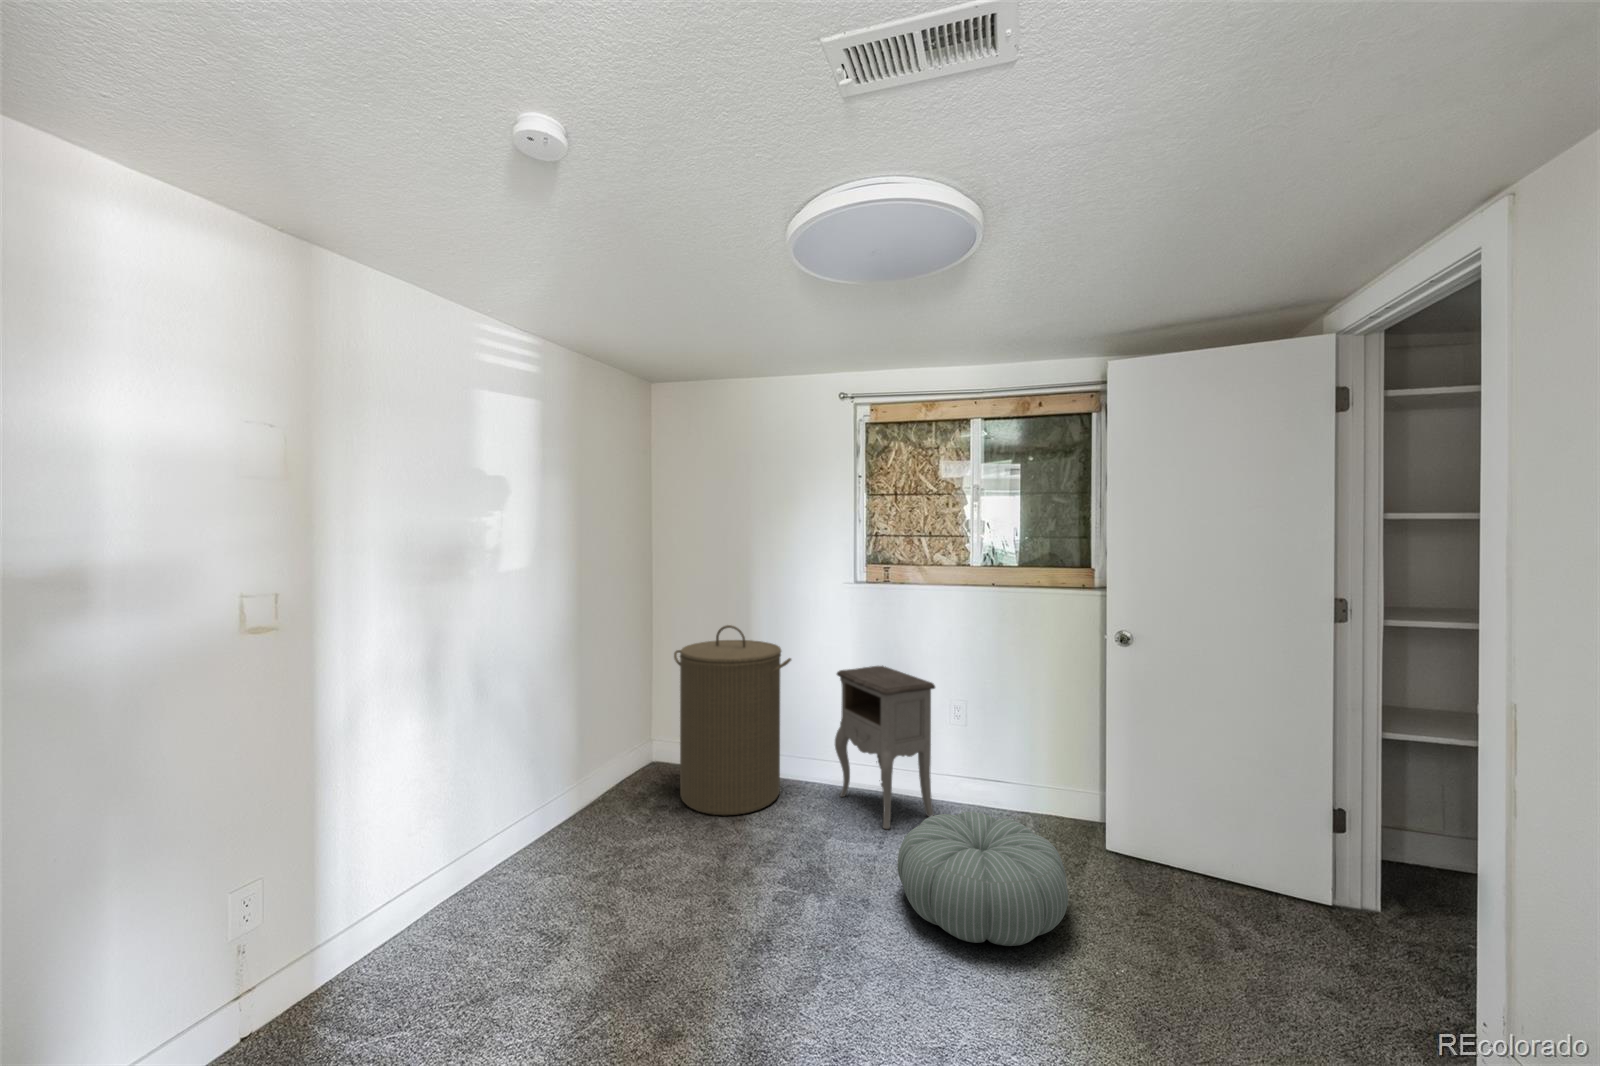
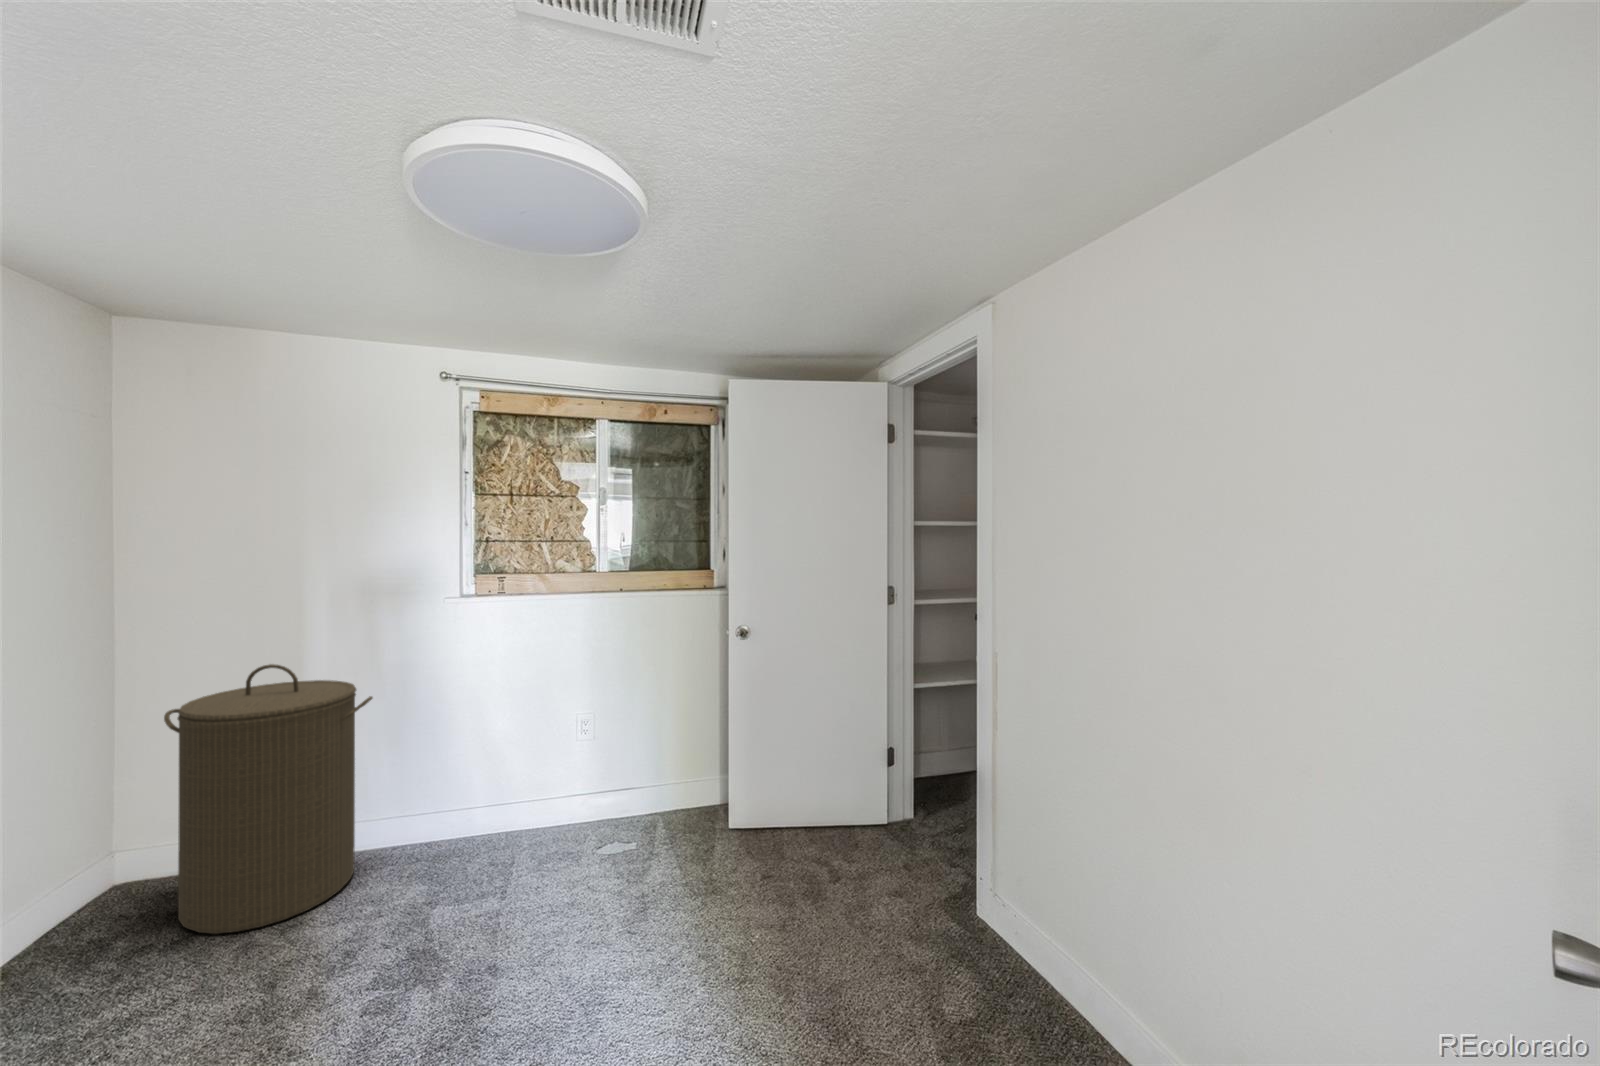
nightstand: present [835,666,935,829] -> none [434,689,563,875]
pouf: present [898,812,1068,946] -> none [531,826,709,968]

